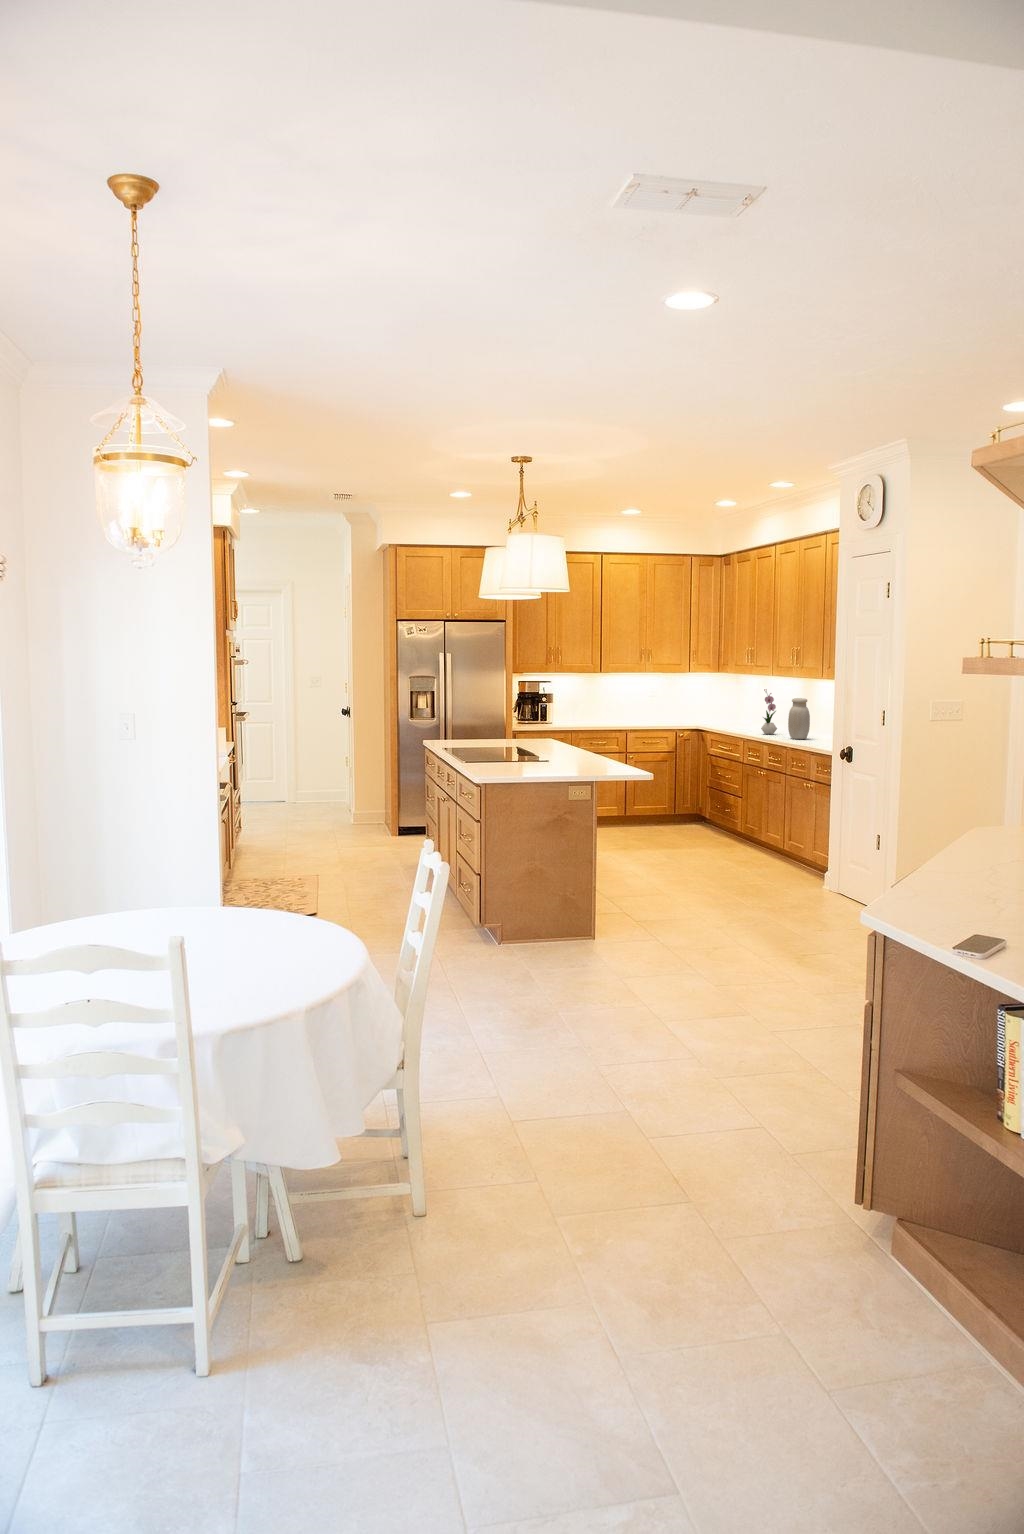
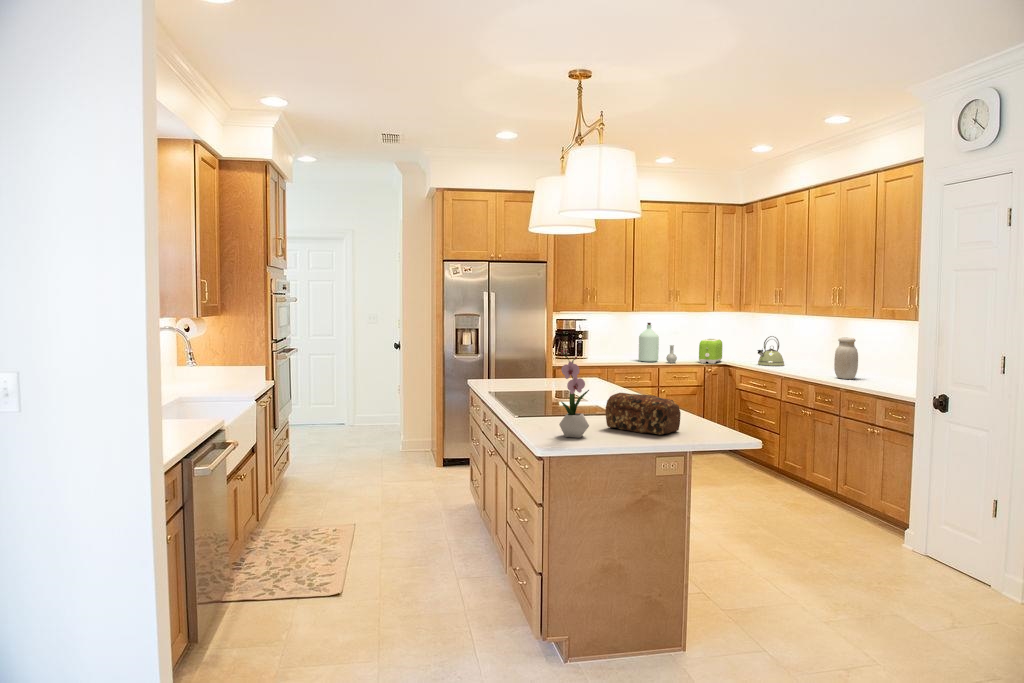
bottle: none [606,685,645,728] -> present [639,323,677,363]
flower arrangement: present [761,689,777,734] -> present [559,350,589,438]
kettle: none [728,699,756,729] -> present [758,336,784,366]
toaster: none [668,702,695,728] -> present [699,339,722,364]
bread loaf: none [533,739,592,770] -> present [606,393,681,435]

